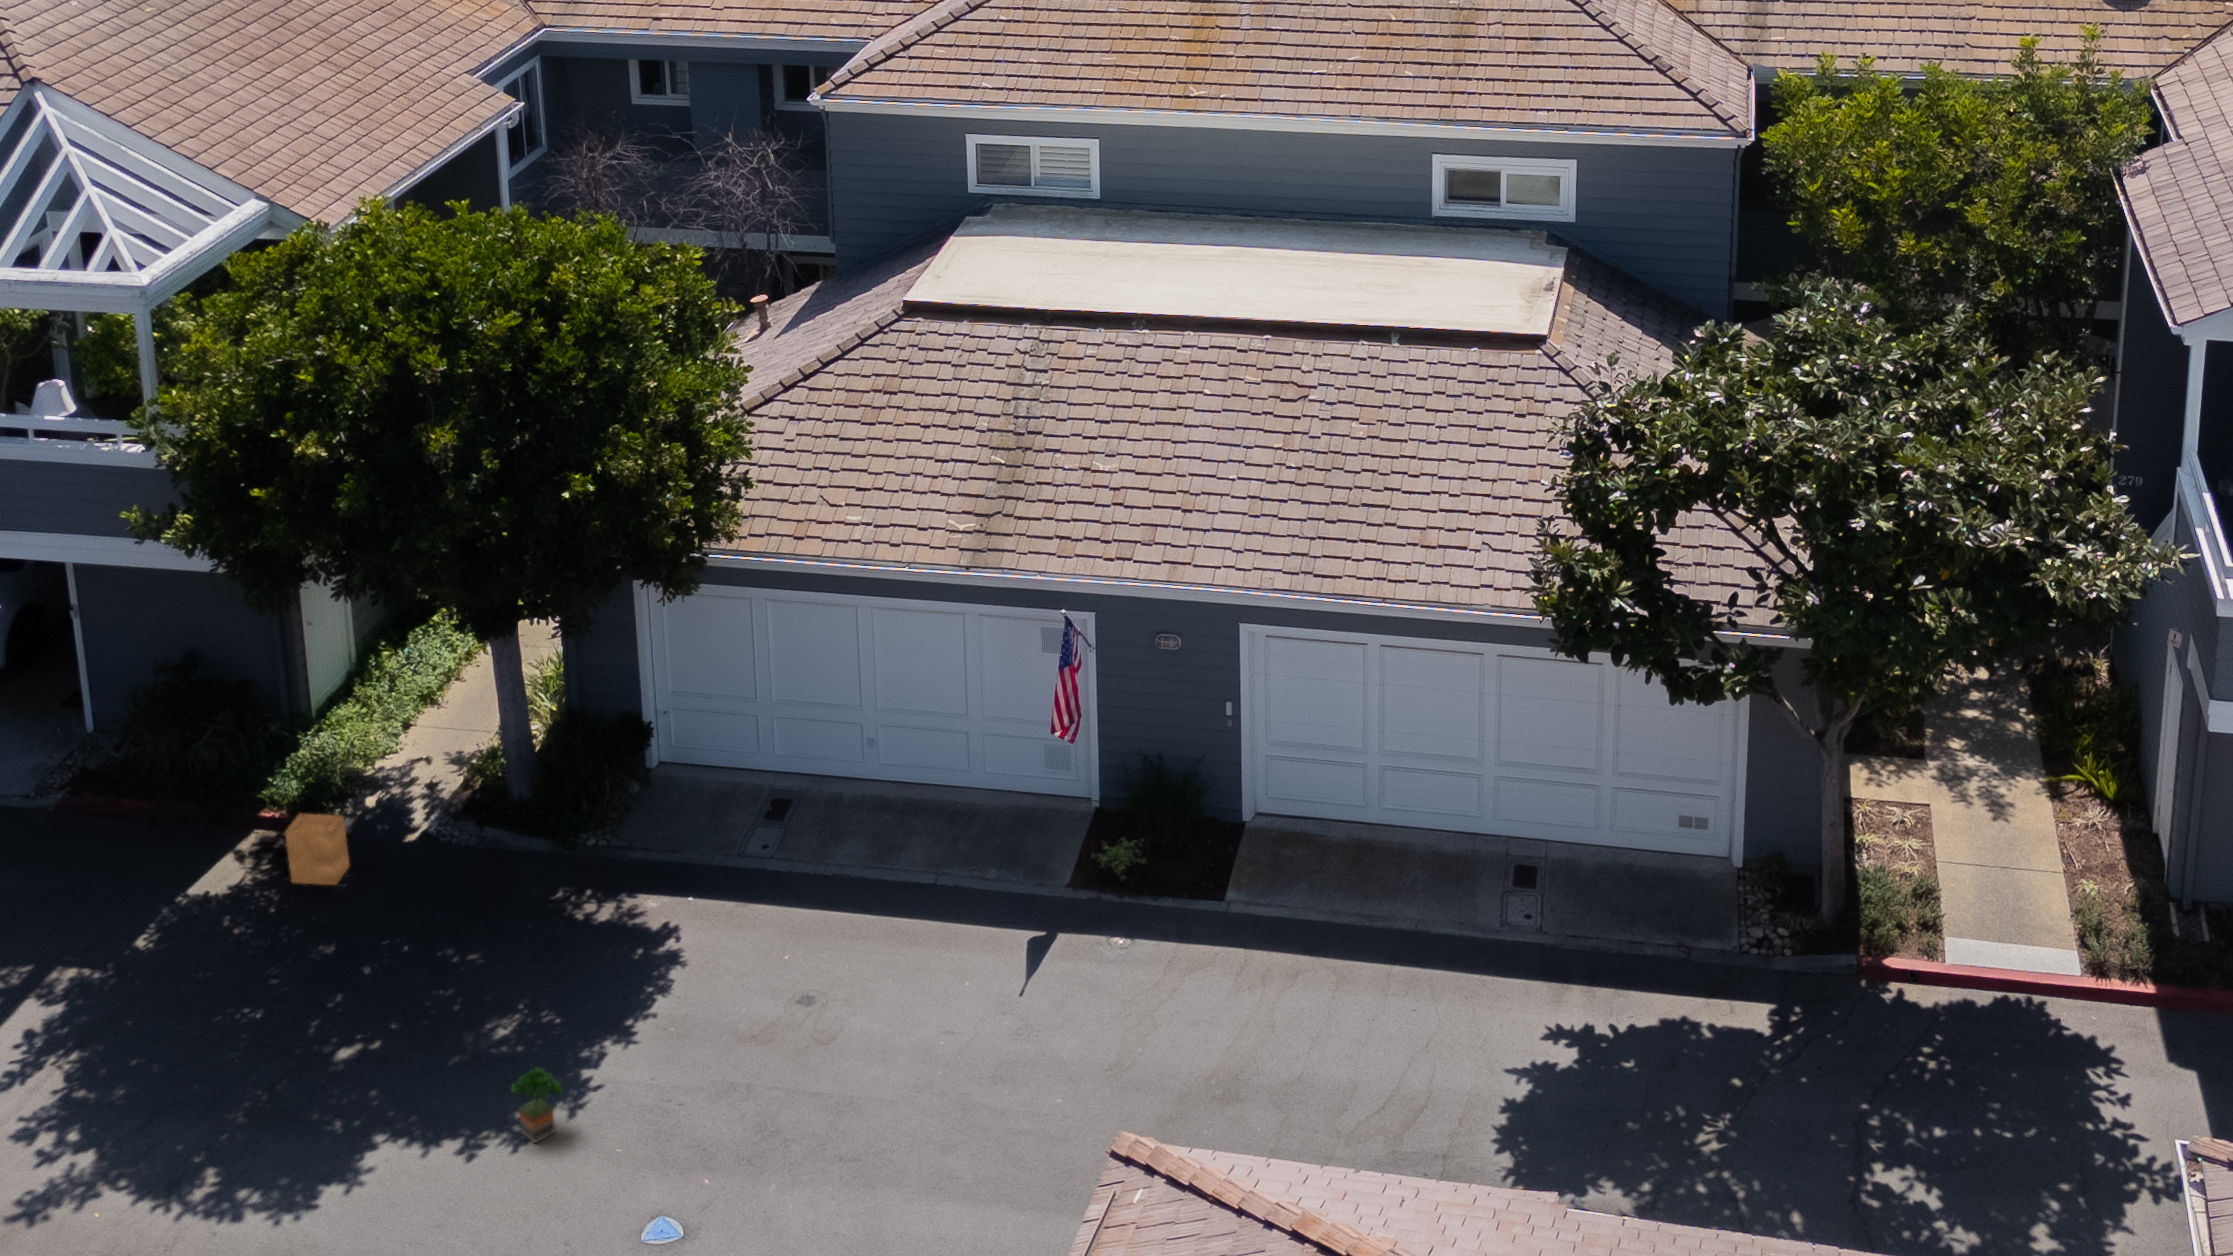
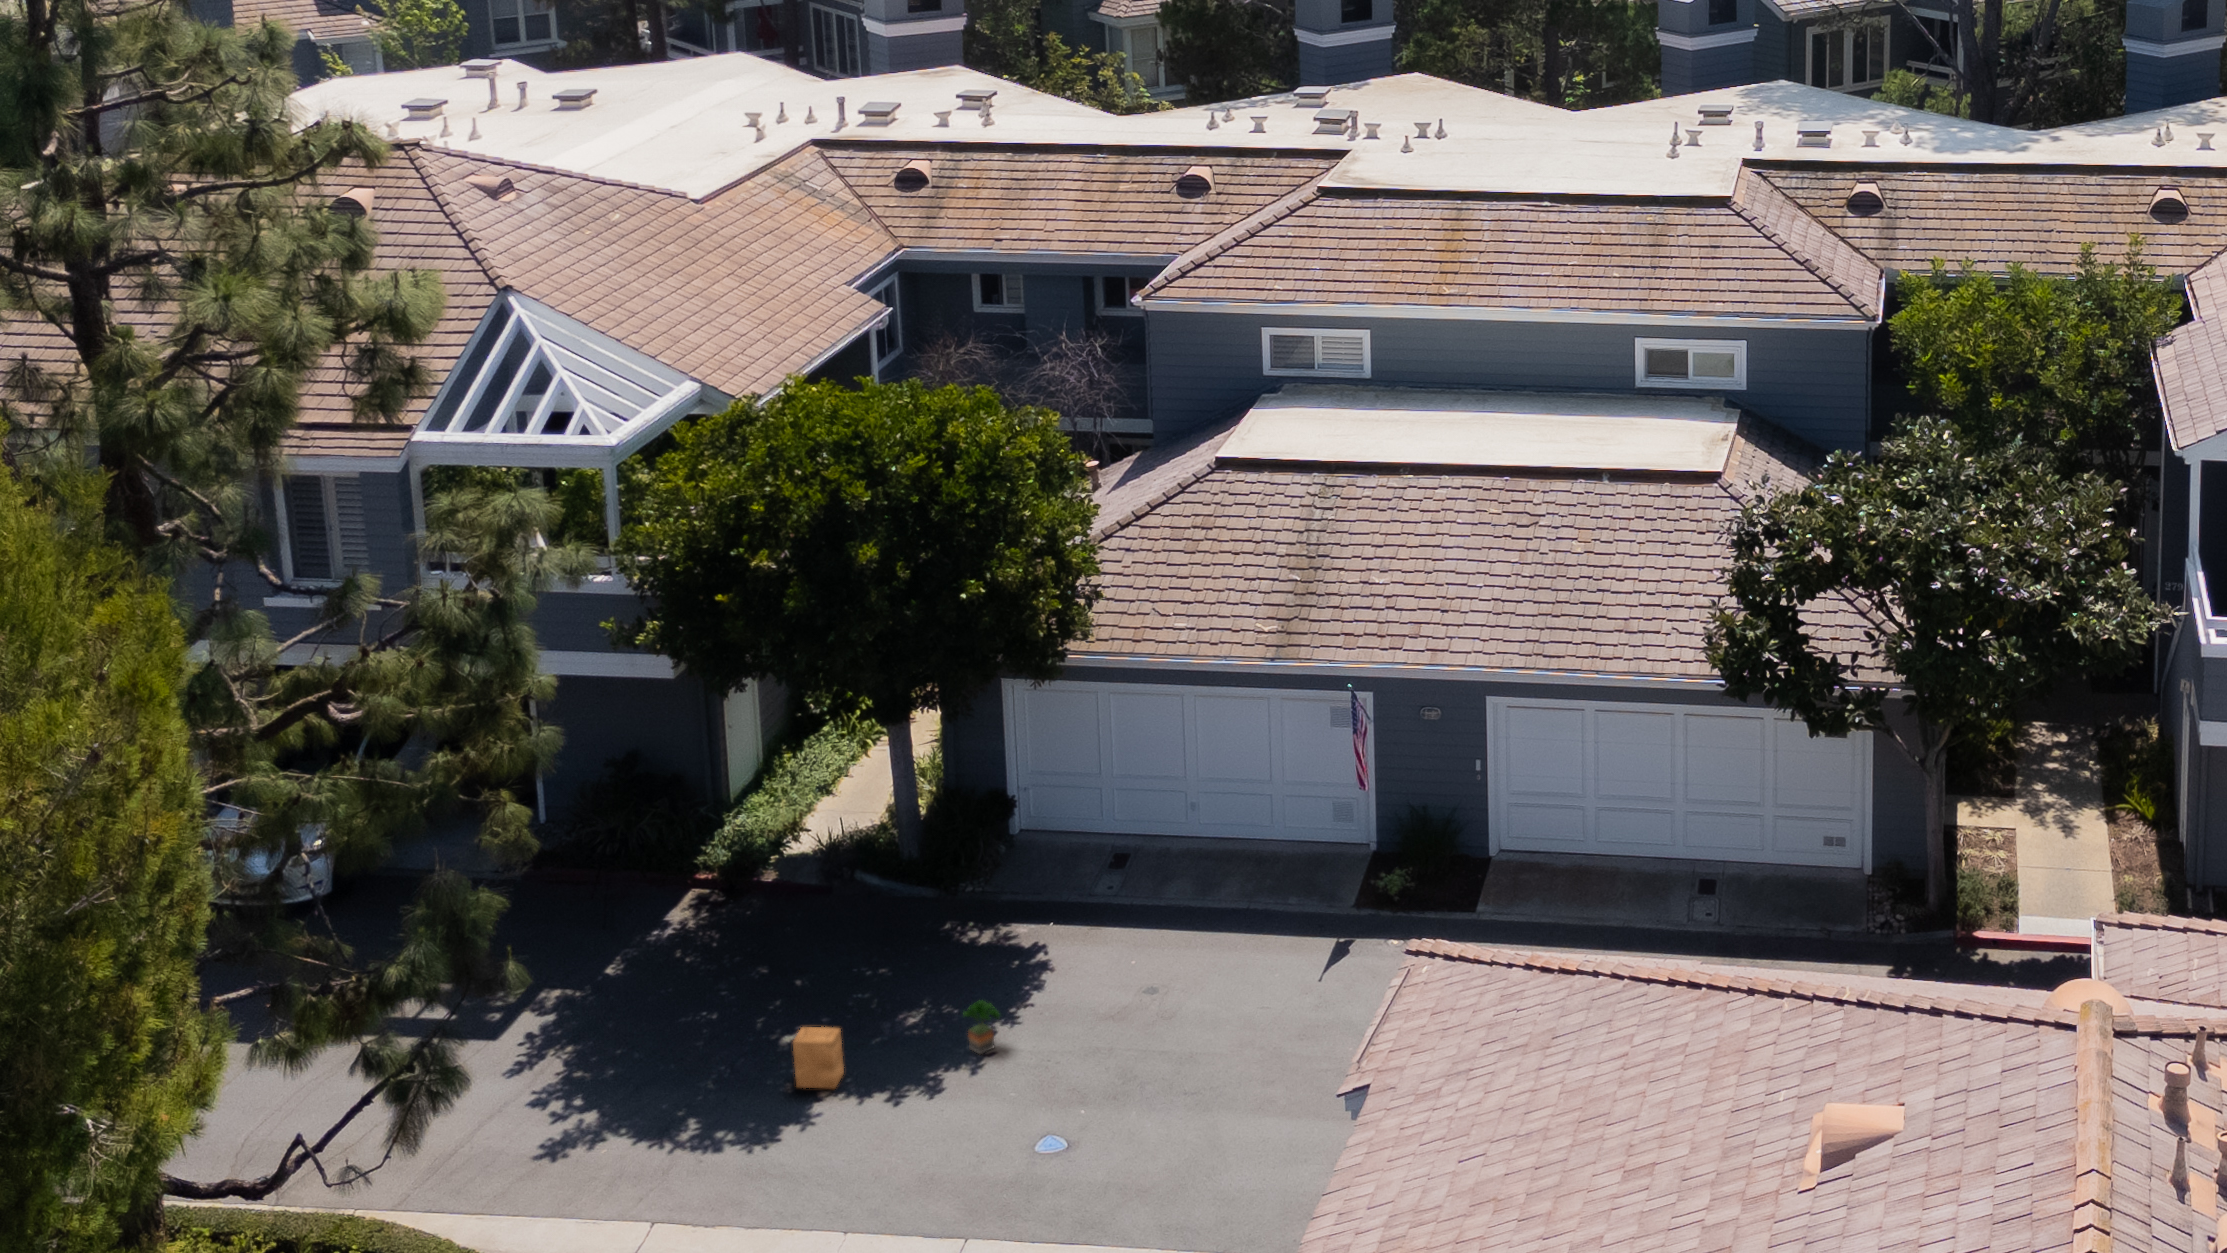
cardboard box: present [285,813,349,885] -> present [793,1027,844,1088]

